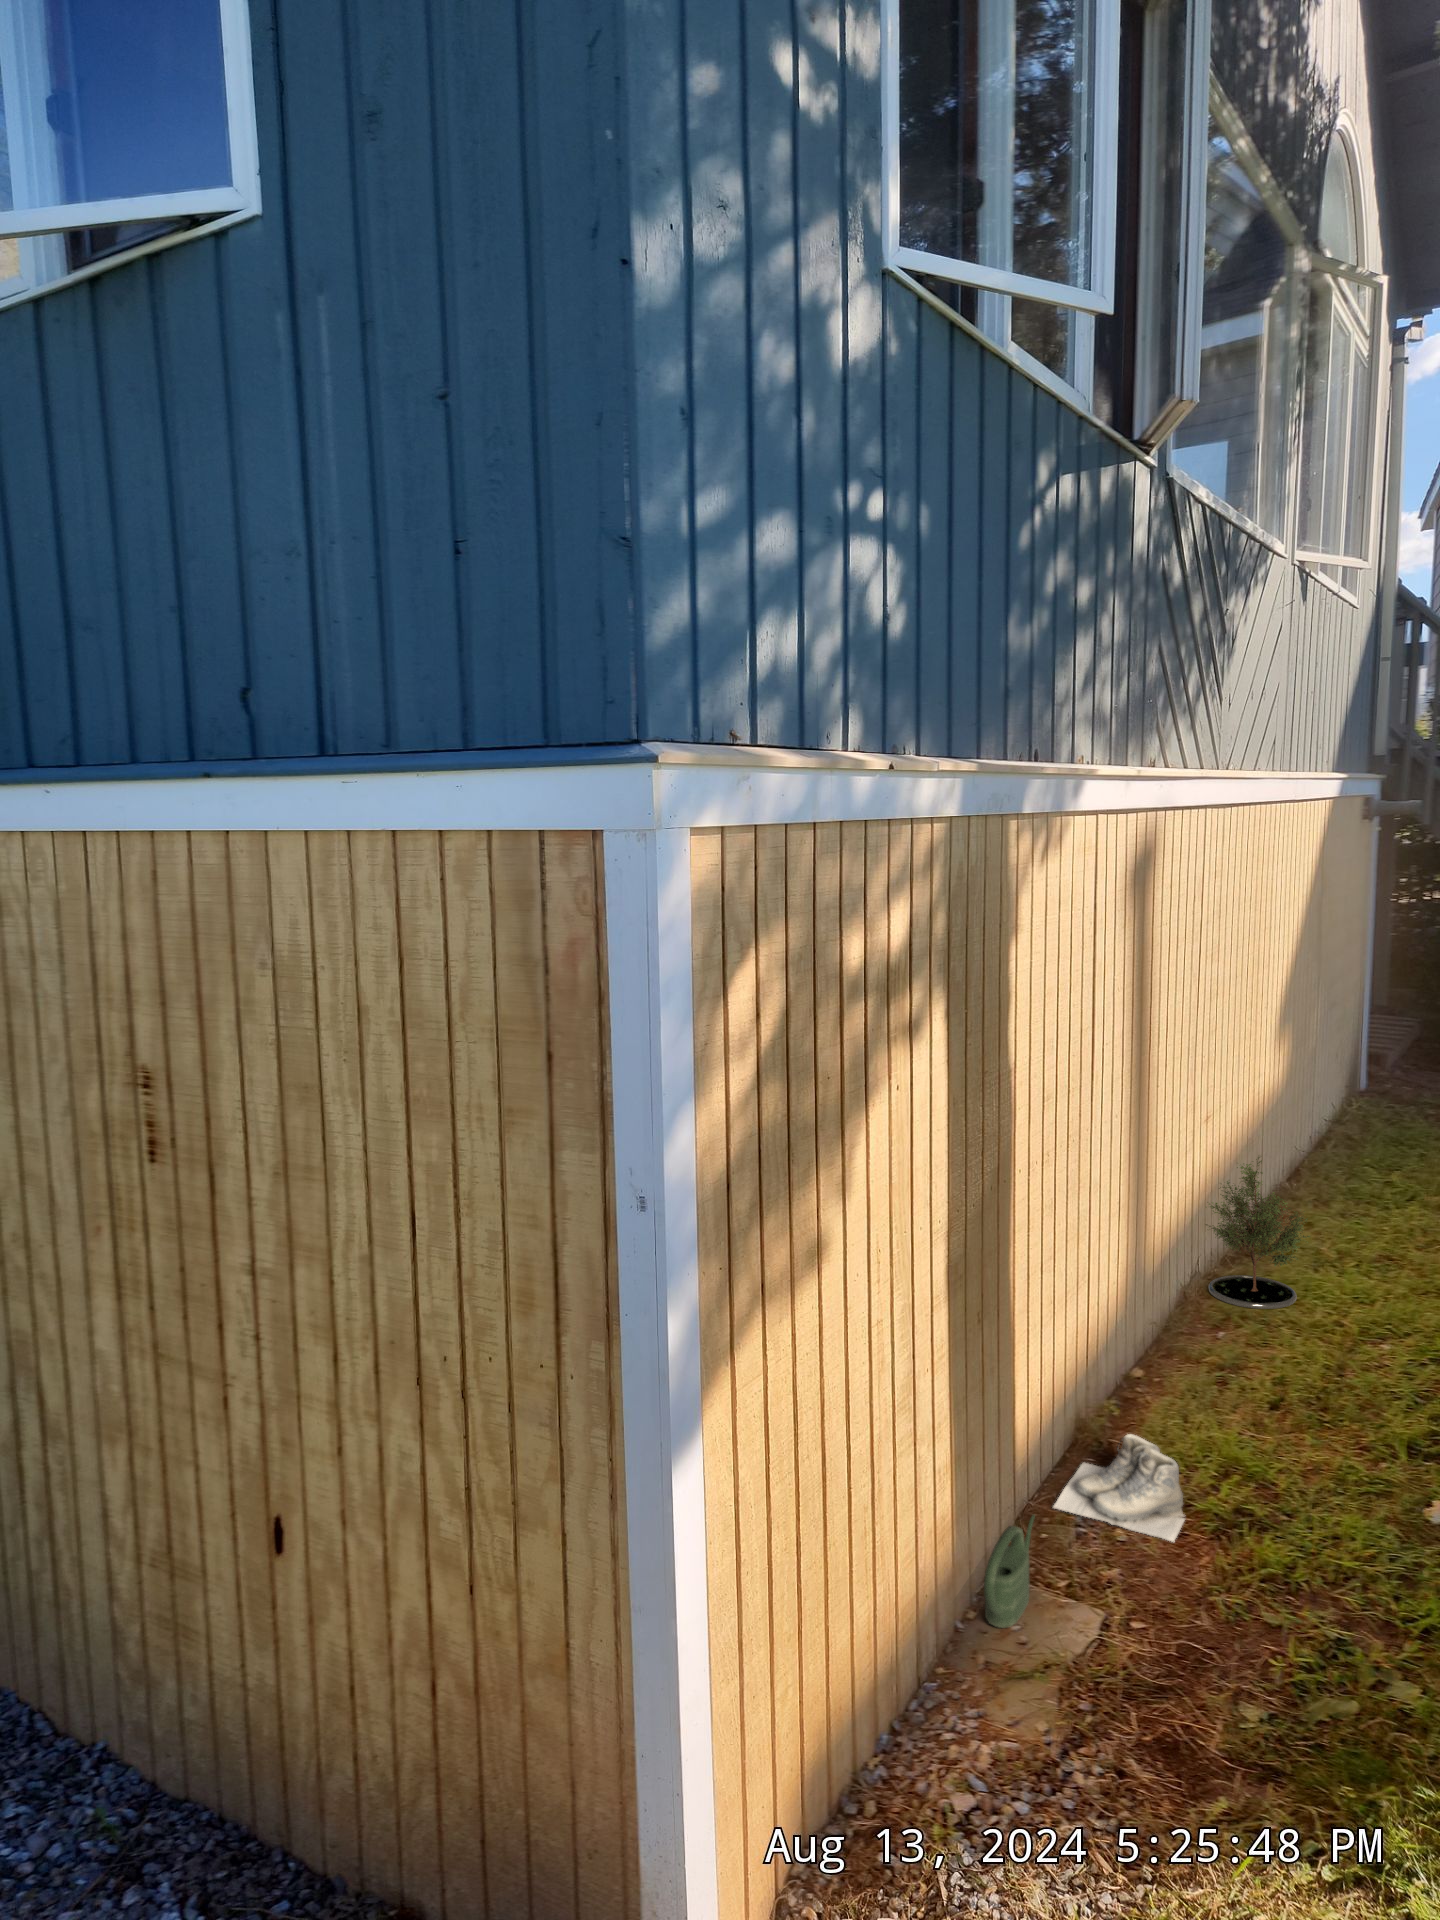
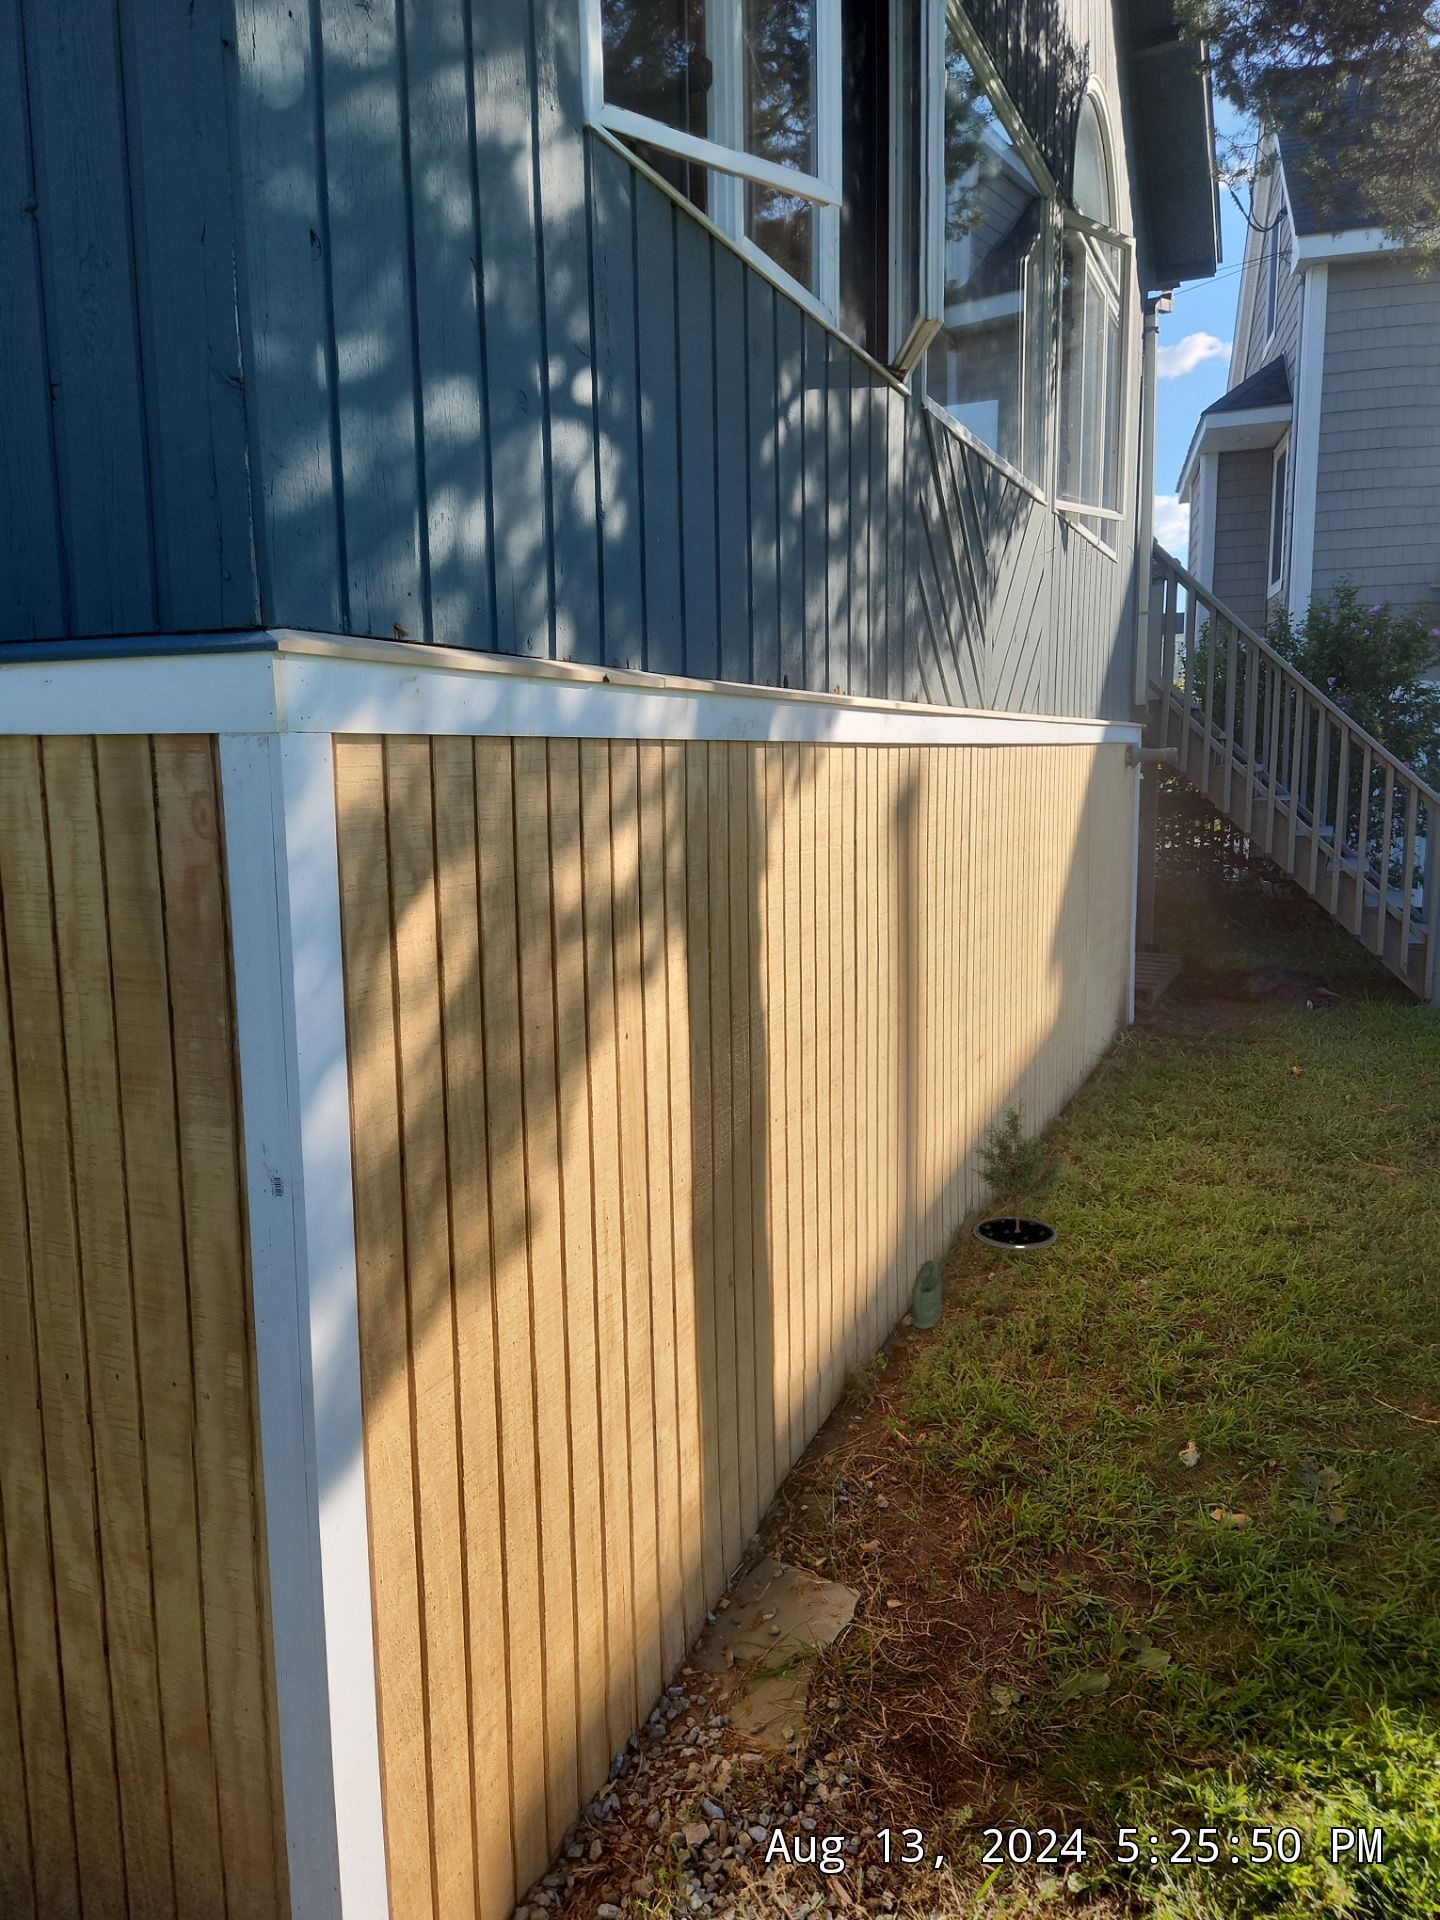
boots: present [1053,1434,1185,1542] -> none [811,1395,958,1507]
watering can: present [984,1515,1035,1628] -> present [912,1258,944,1329]

